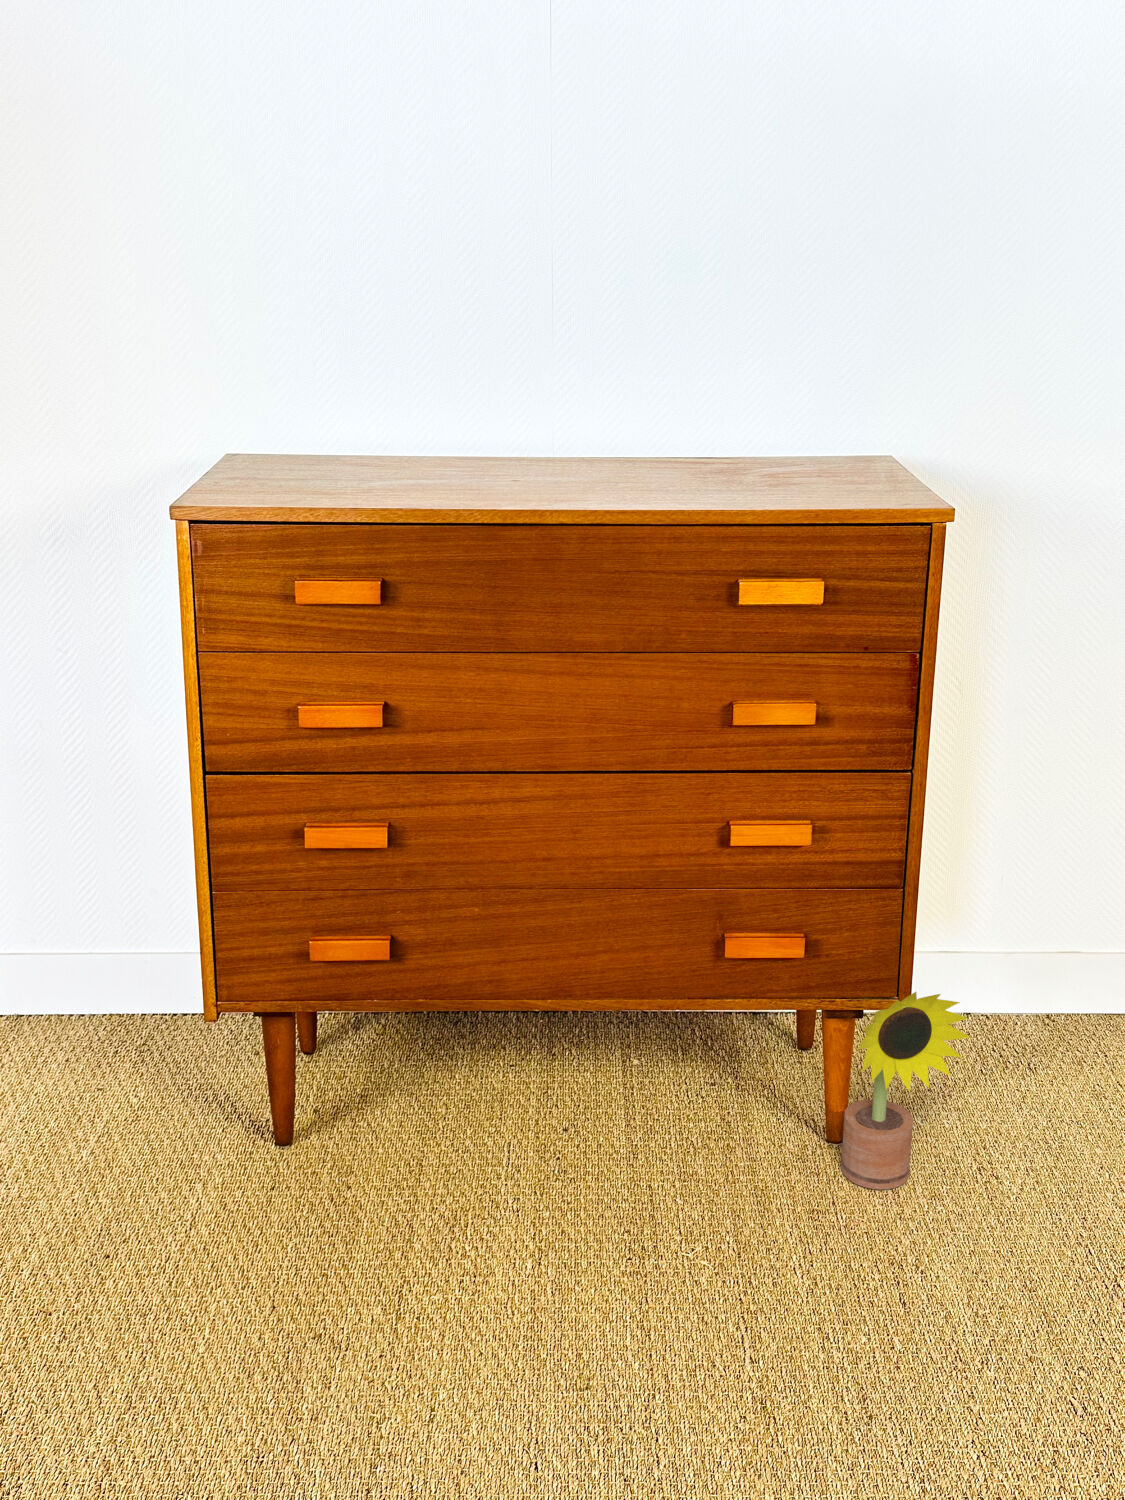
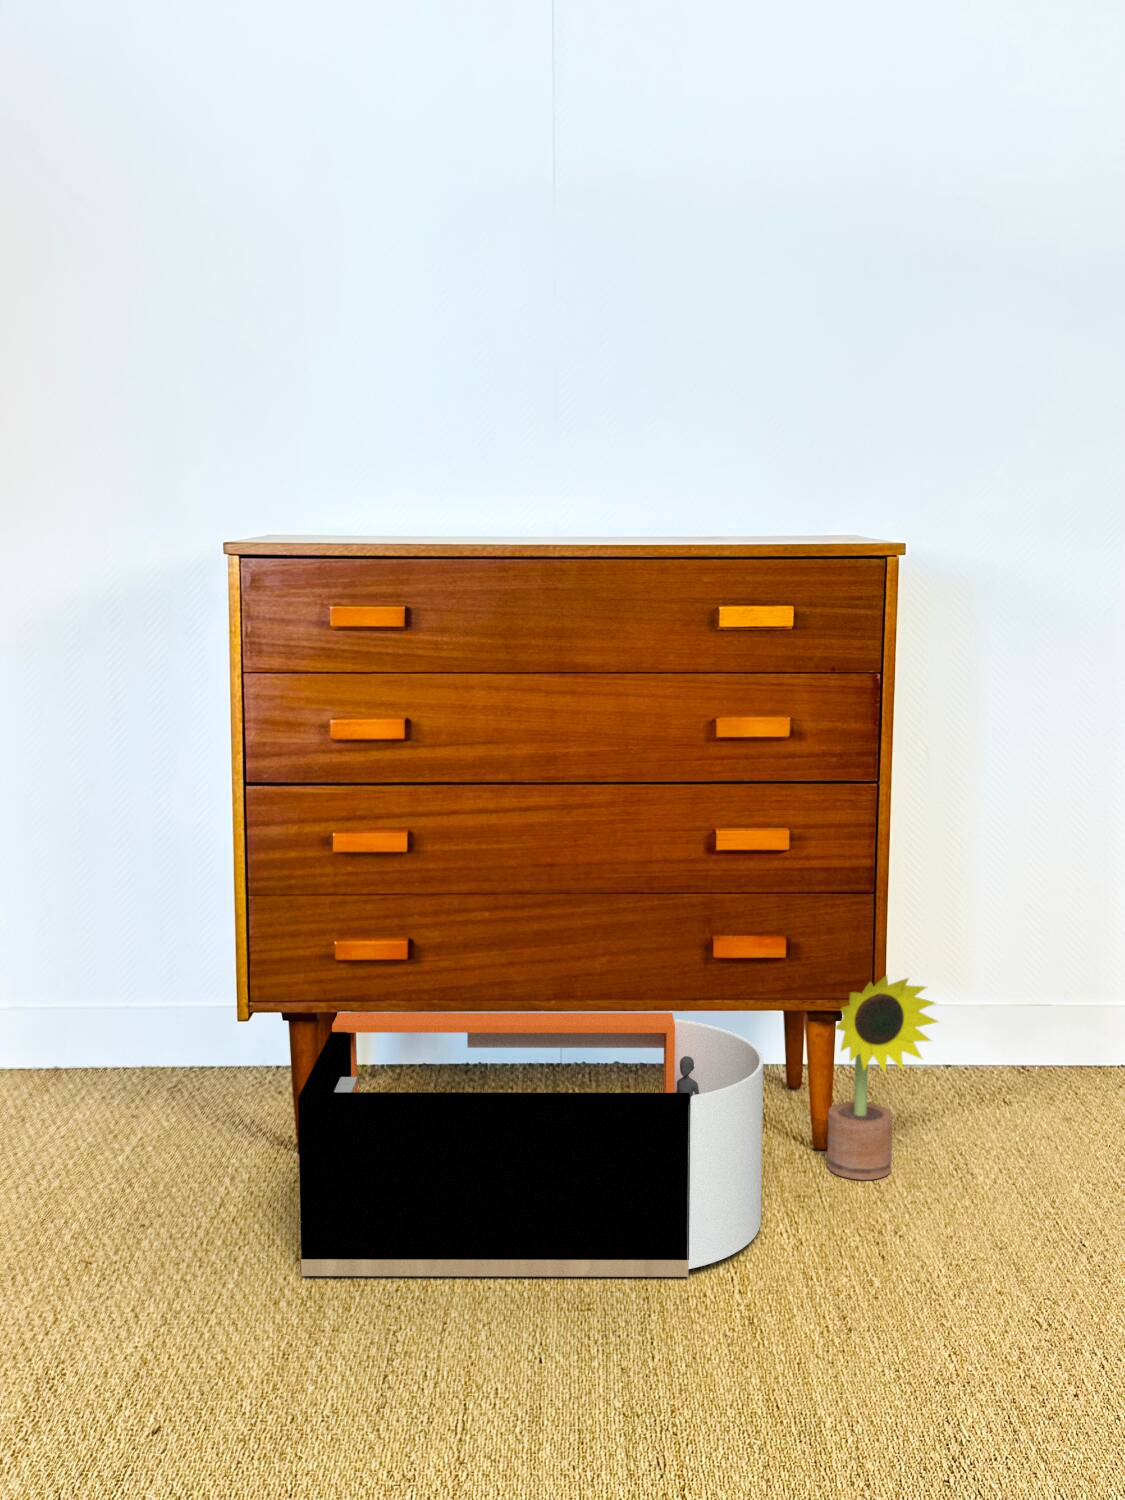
storage bin: none [269,1018,780,1339] -> present [298,1012,763,1277]

